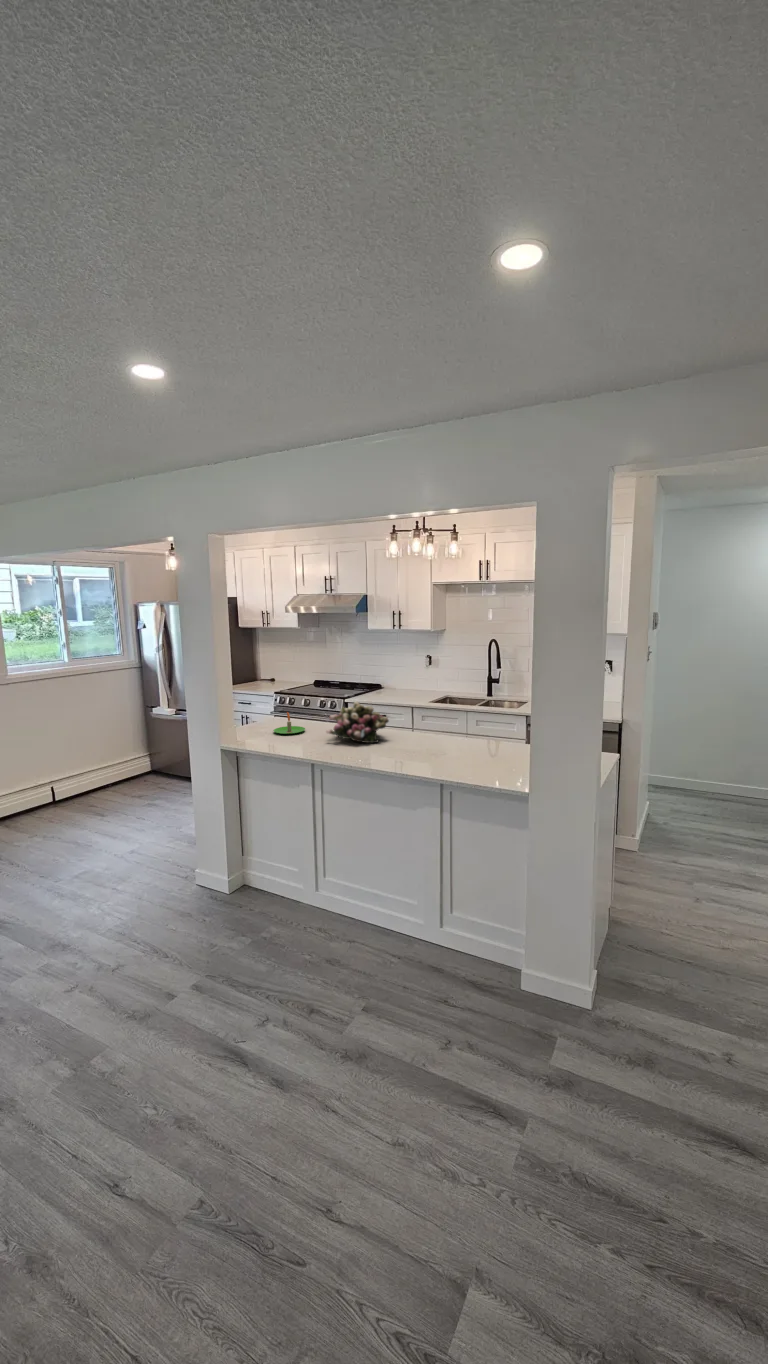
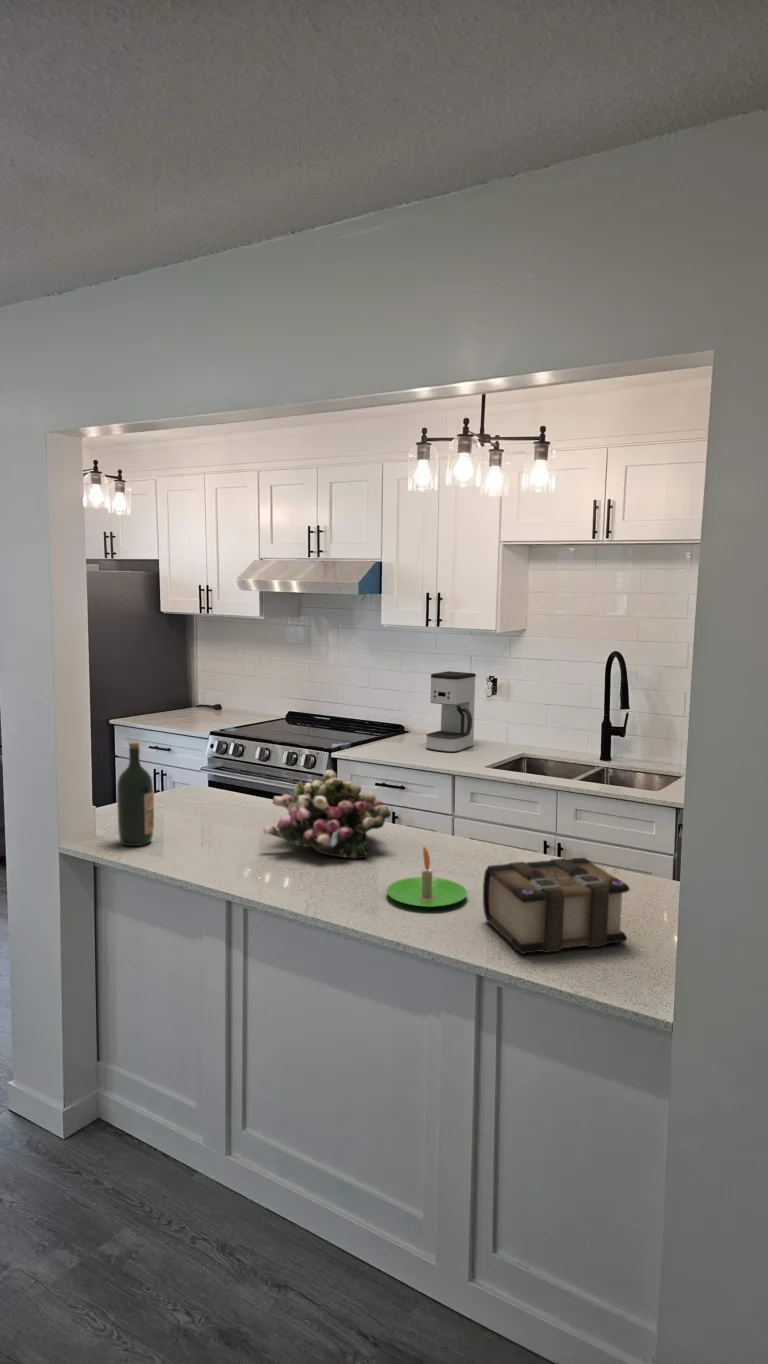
coffee maker: none [395,654,420,697] -> present [426,671,476,752]
wine bottle: none [251,691,269,743] -> present [117,742,154,846]
candle: present [273,712,305,734] -> present [387,847,467,907]
book: none [439,732,506,773] -> present [483,858,629,954]

